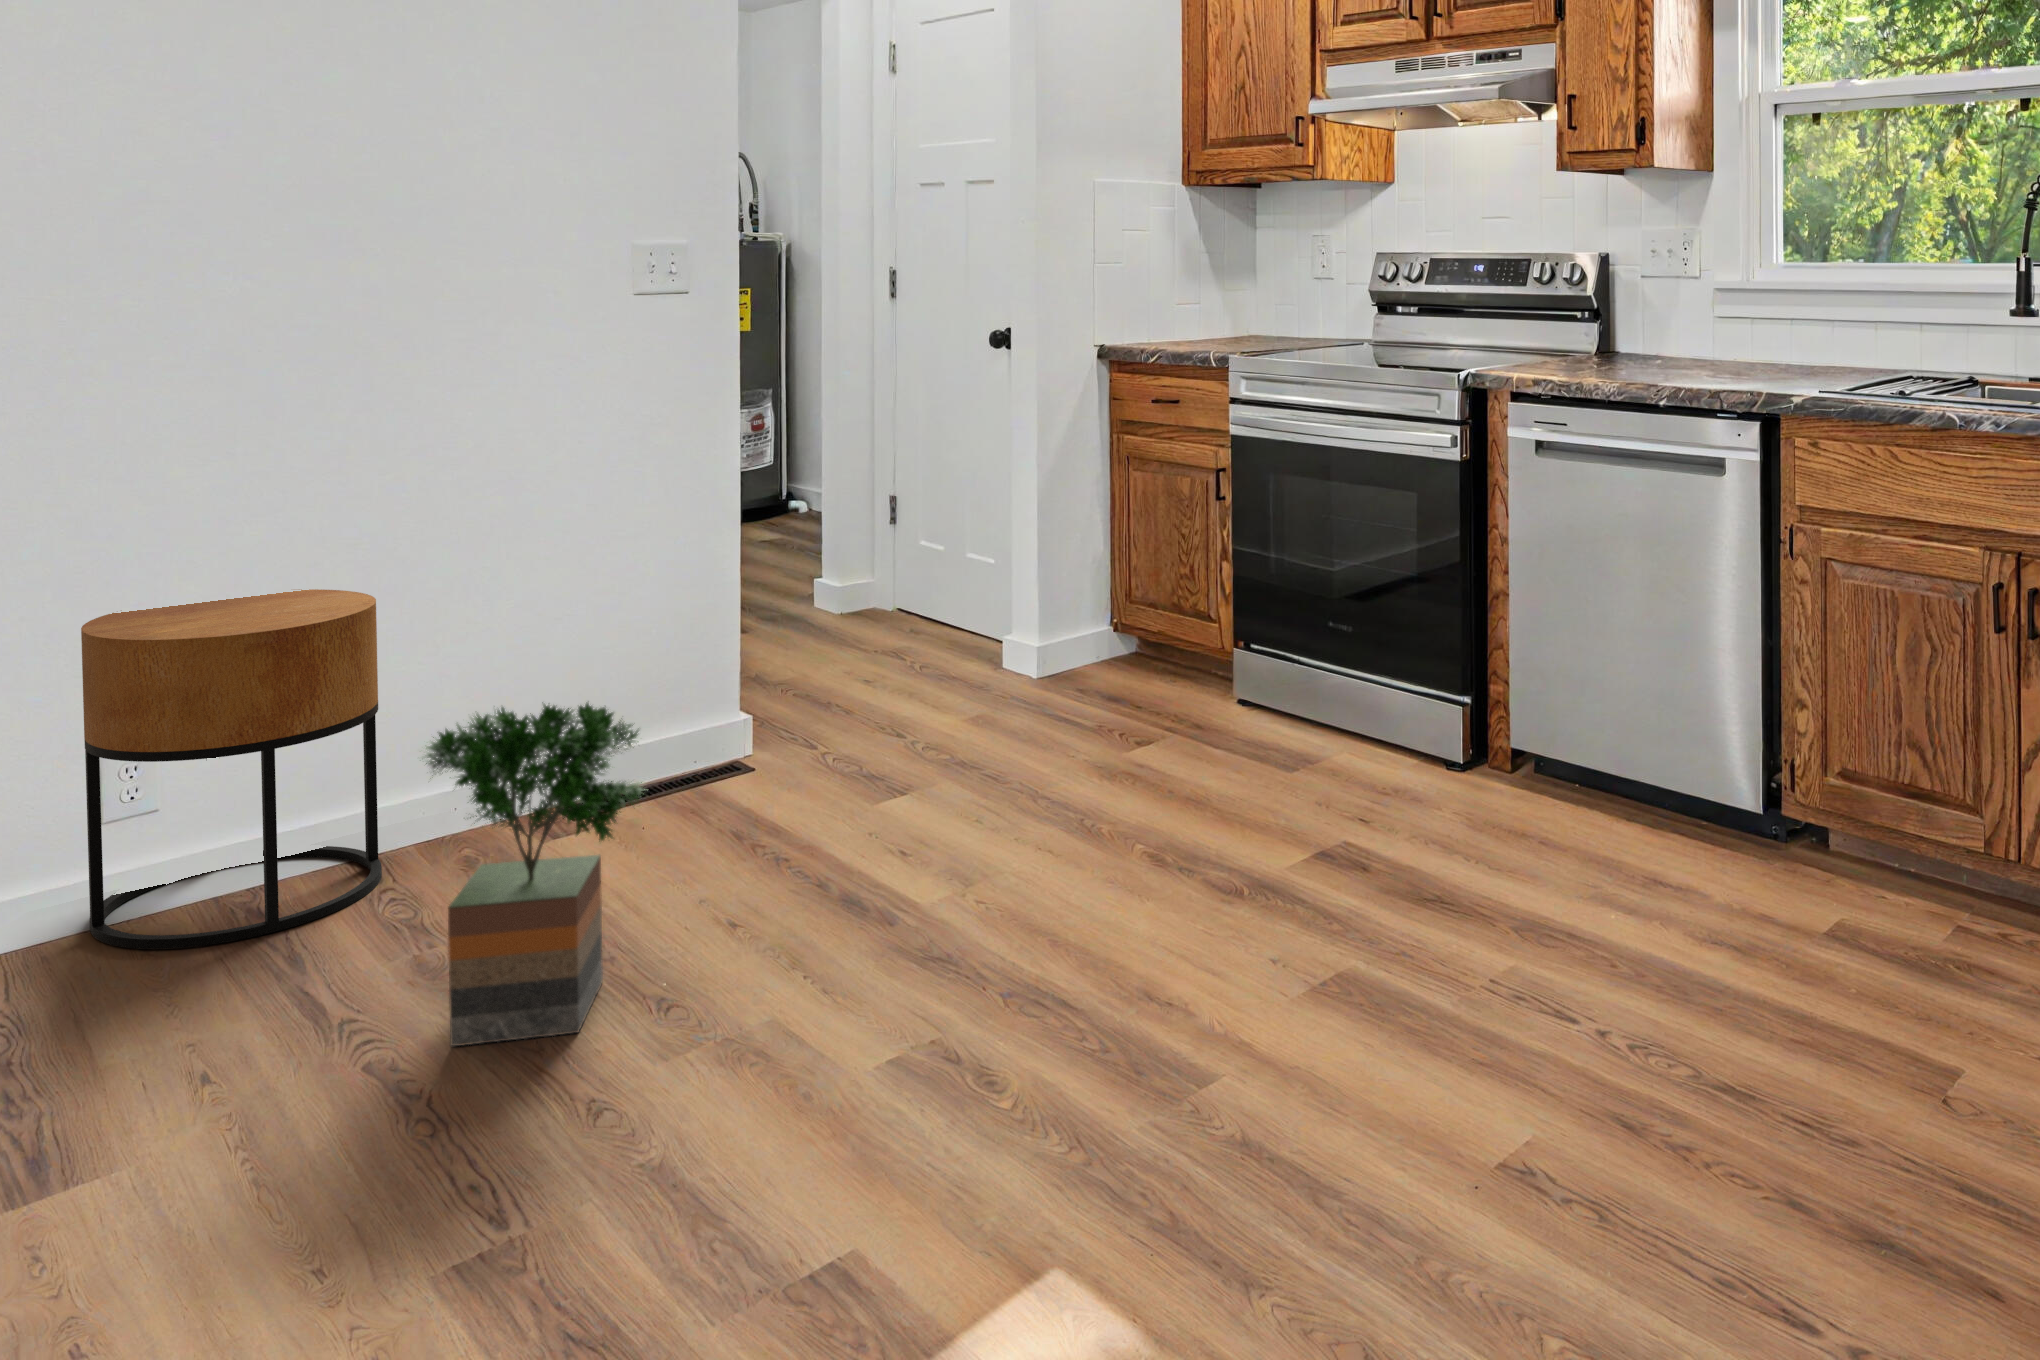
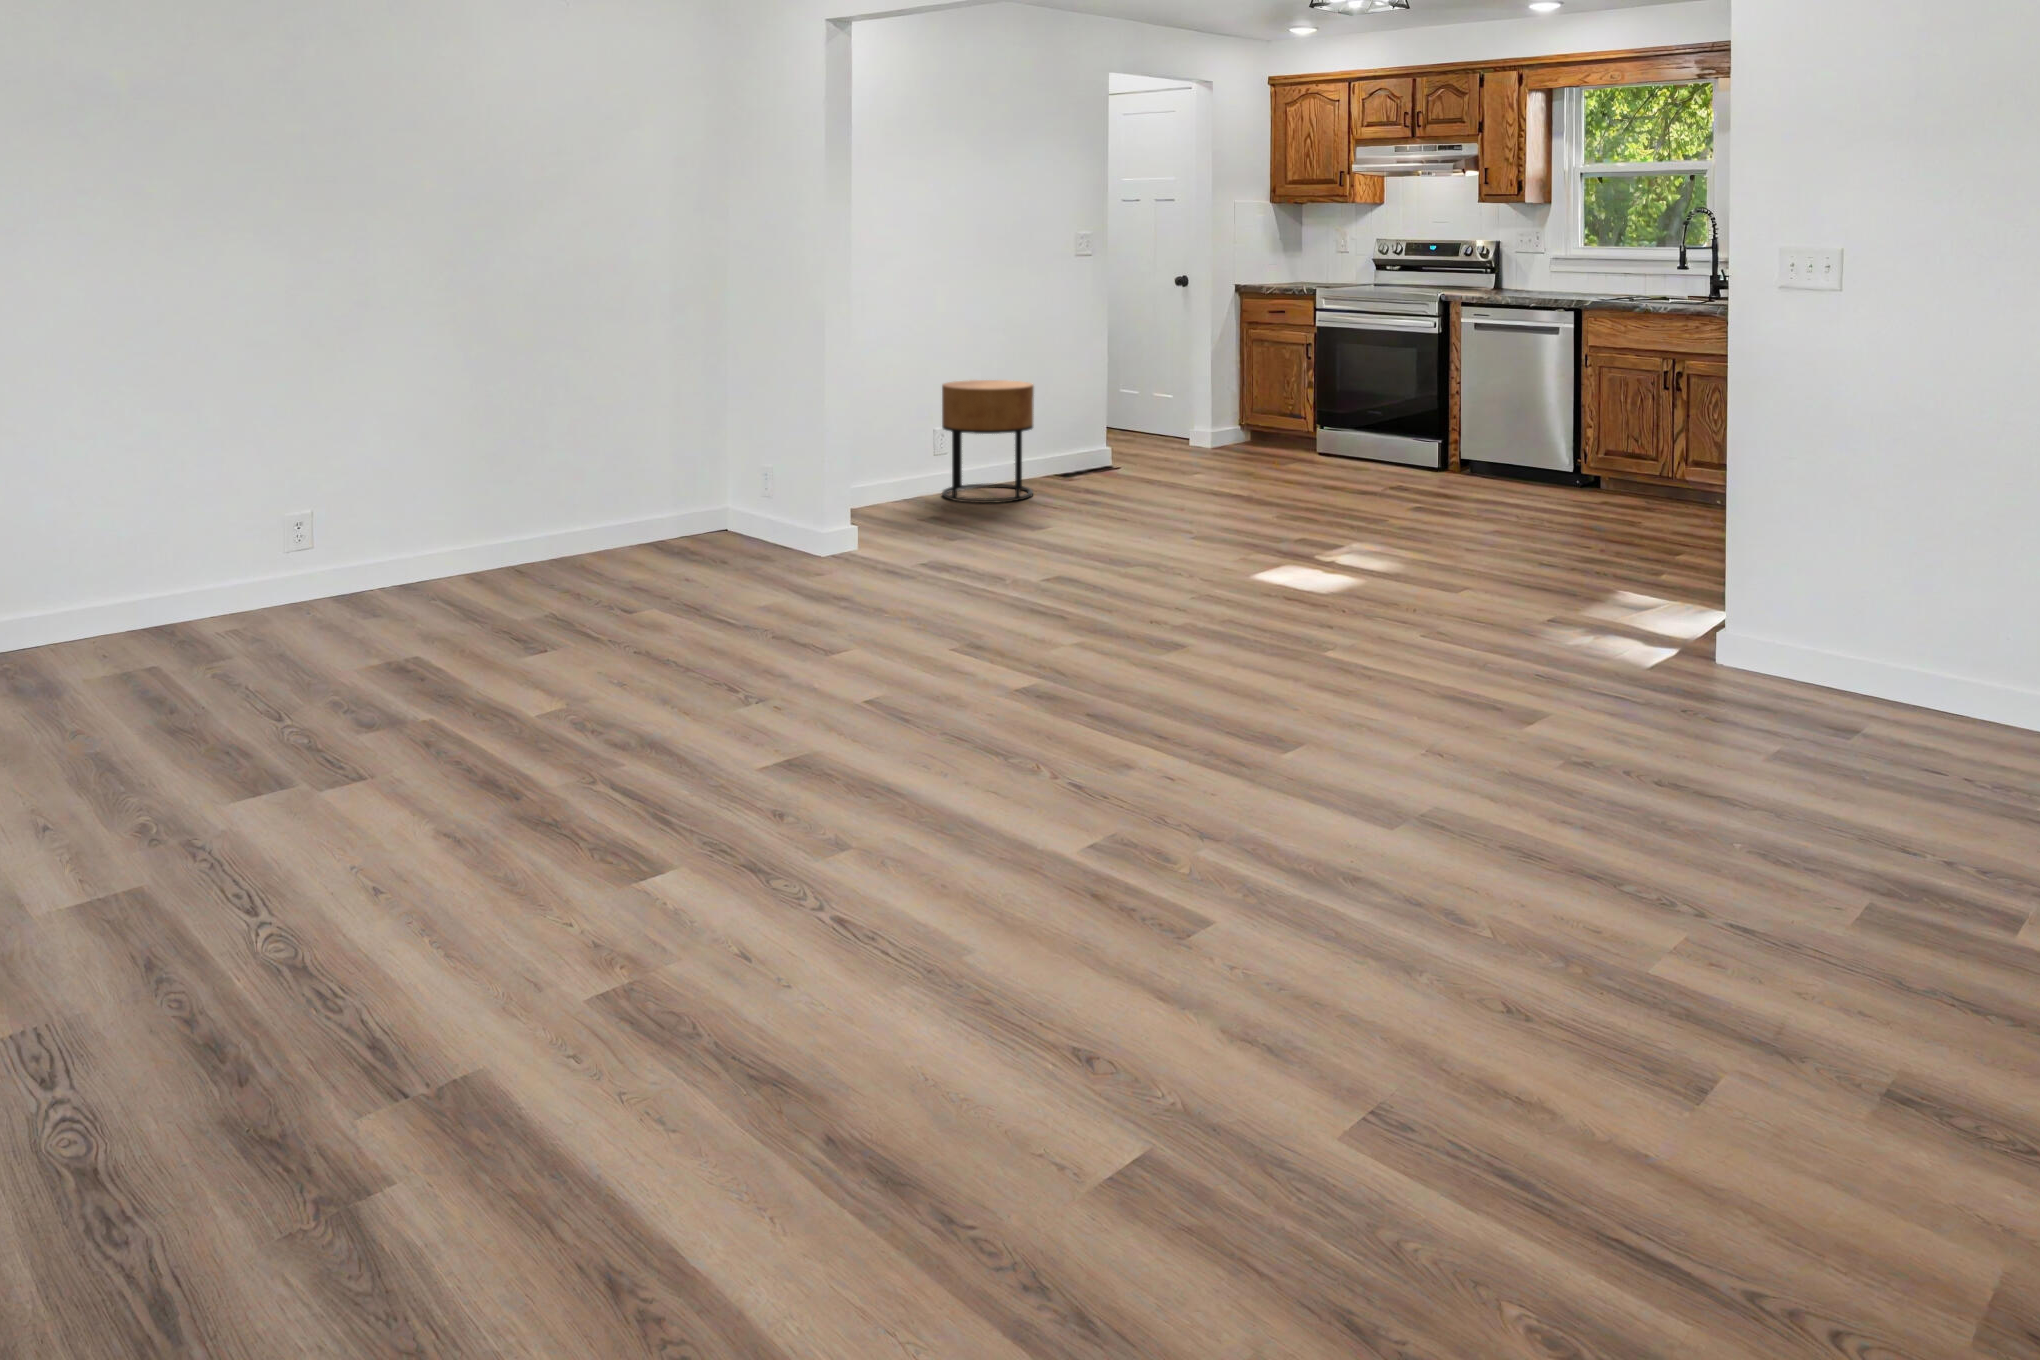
potted tree: present [426,703,647,1046] -> none [1113,406,1191,517]

